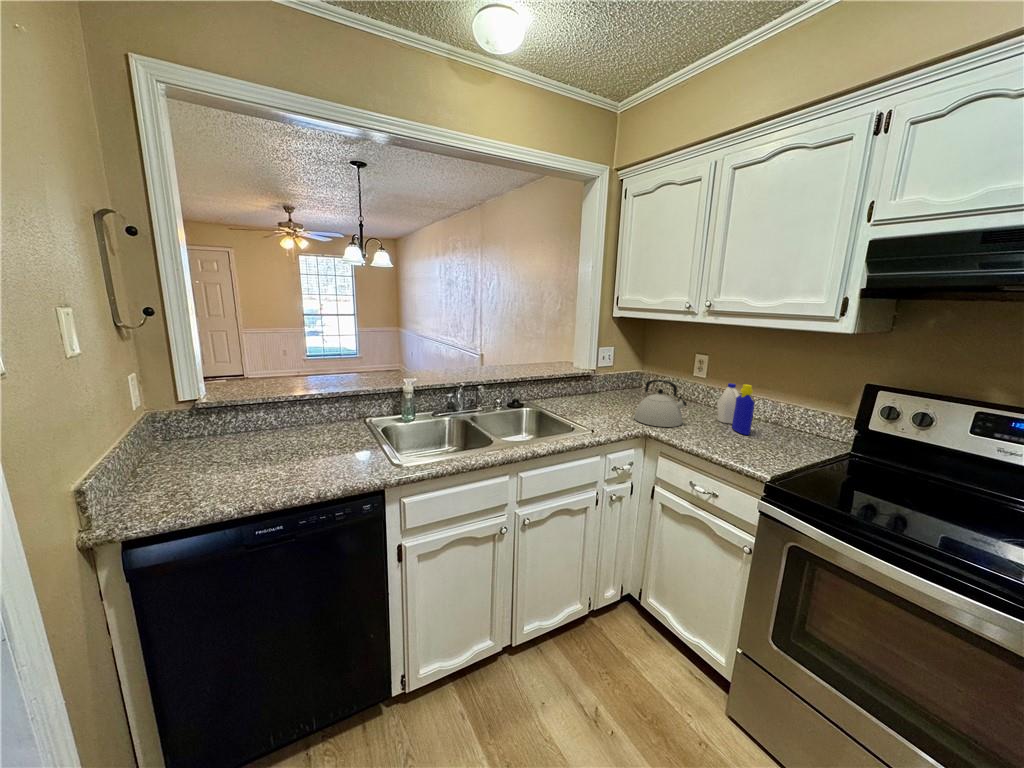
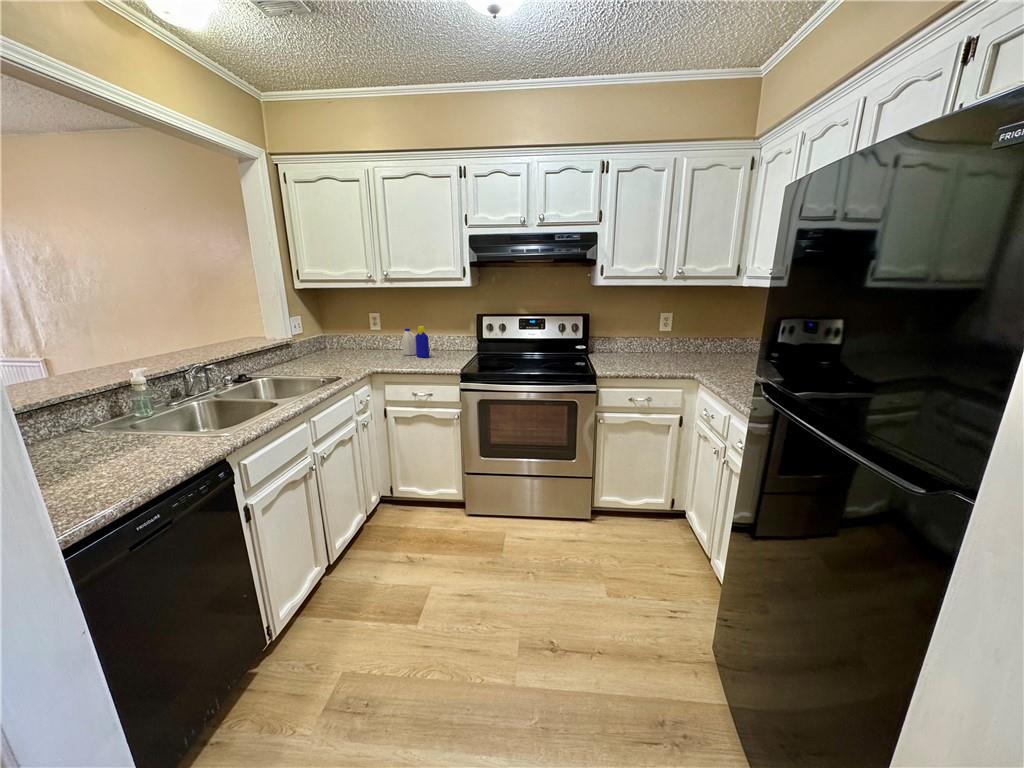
kettle: present [634,380,687,427] -> none [352,332,389,366]

